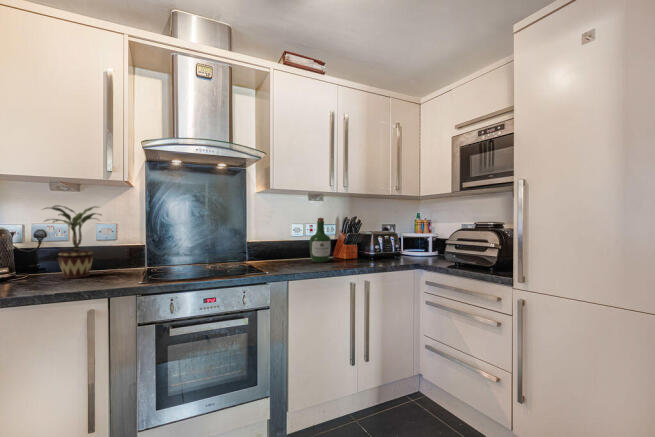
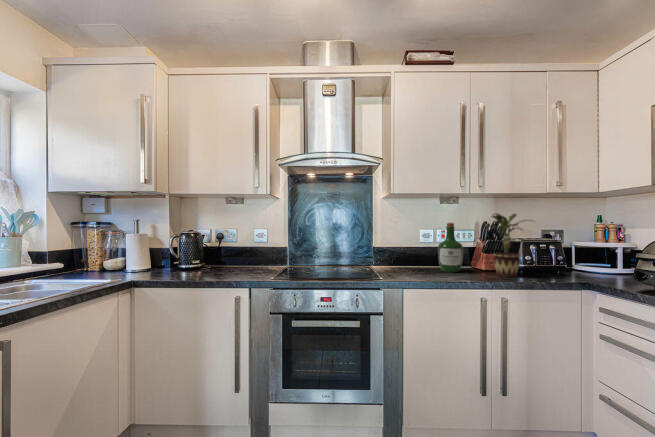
potted plant: present [45,205,101,278] -> present [487,213,533,277]

